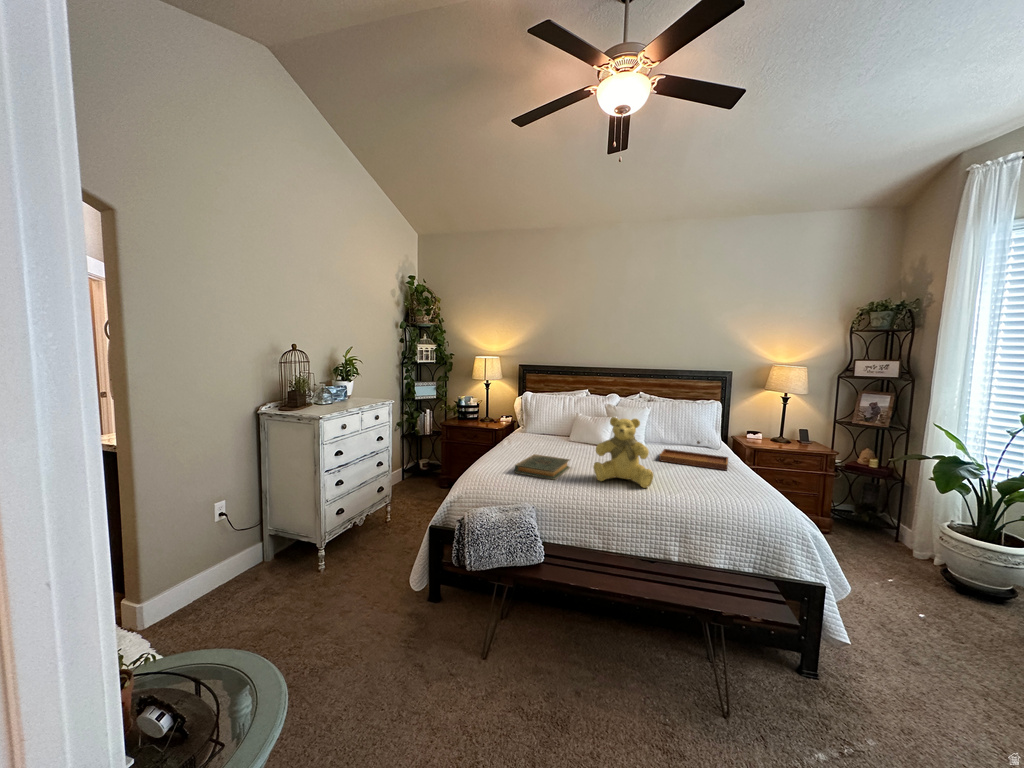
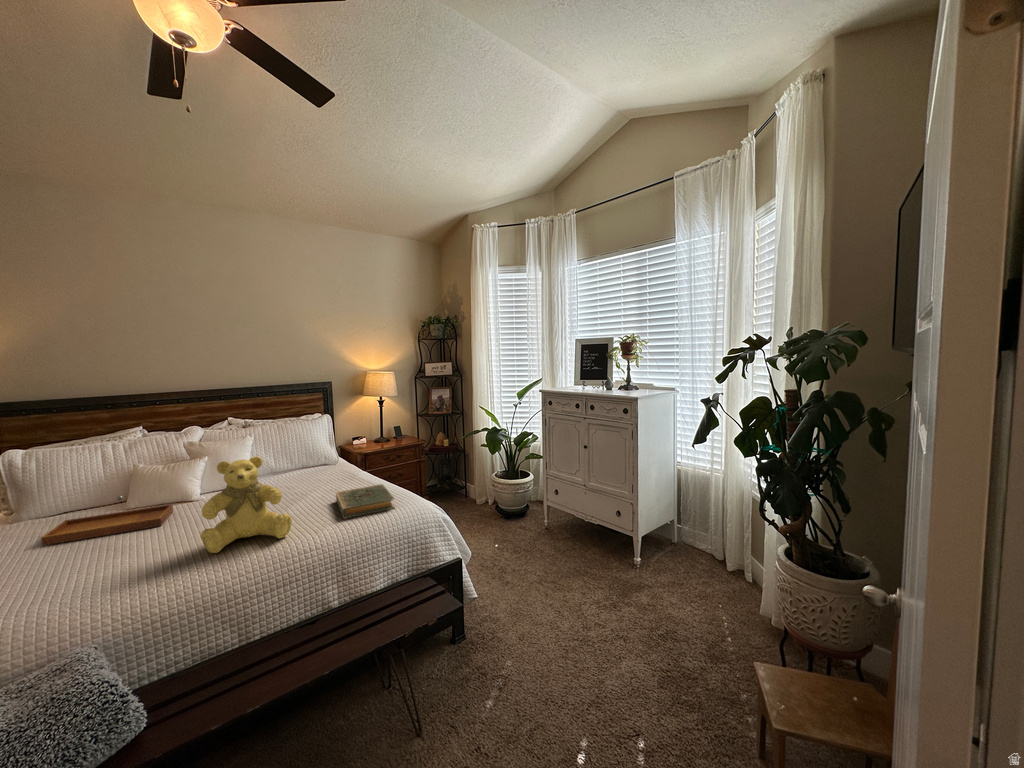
tray: present [659,441,728,470] -> present [41,495,173,546]
hardback book: present [515,454,570,480] -> present [336,484,395,519]

